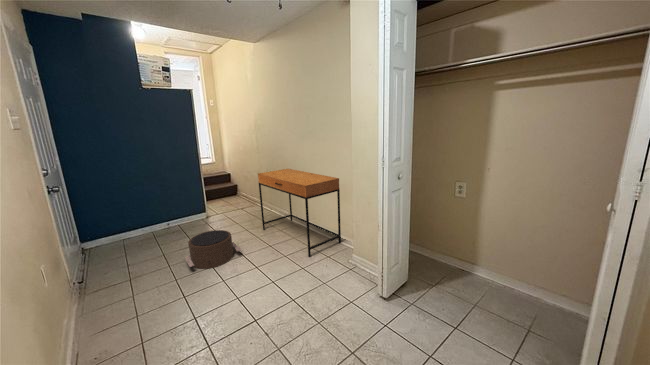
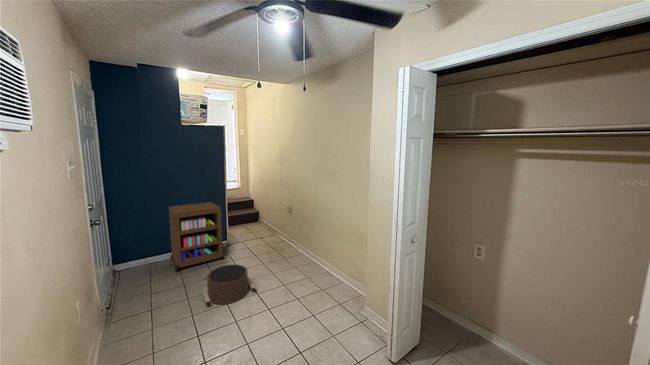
desk: present [258,169,341,257] -> none [278,205,355,301]
storage cabinet: none [137,173,205,244] -> present [169,202,224,271]

